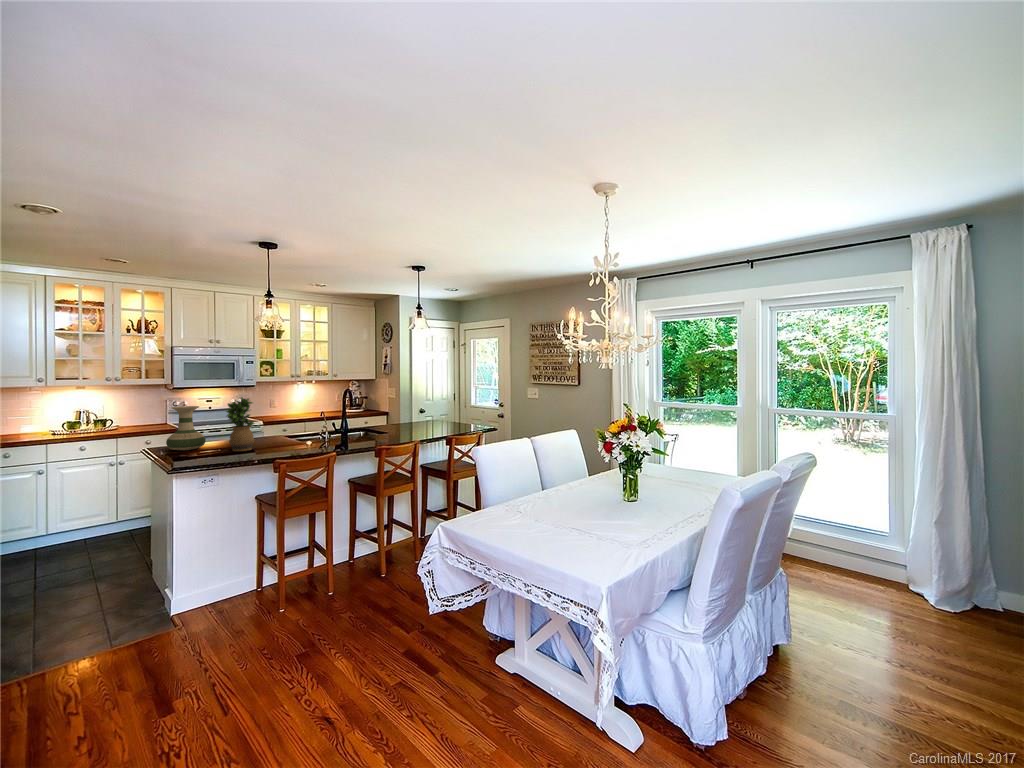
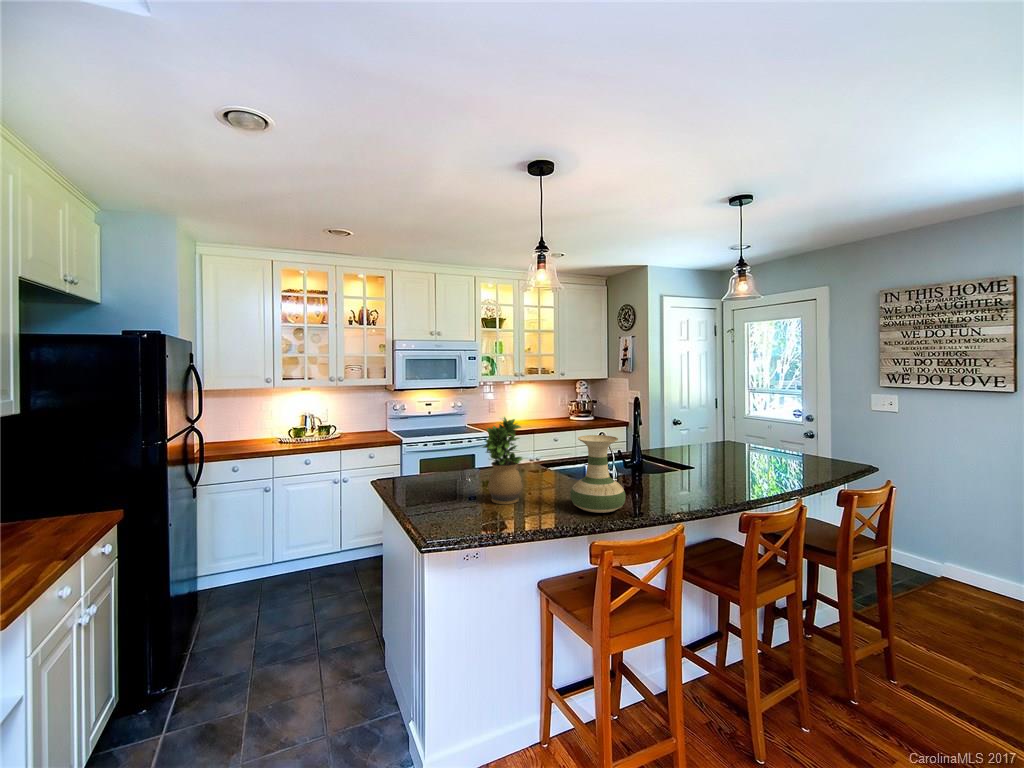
vase: present [166,406,206,451] -> present [570,435,625,513]

